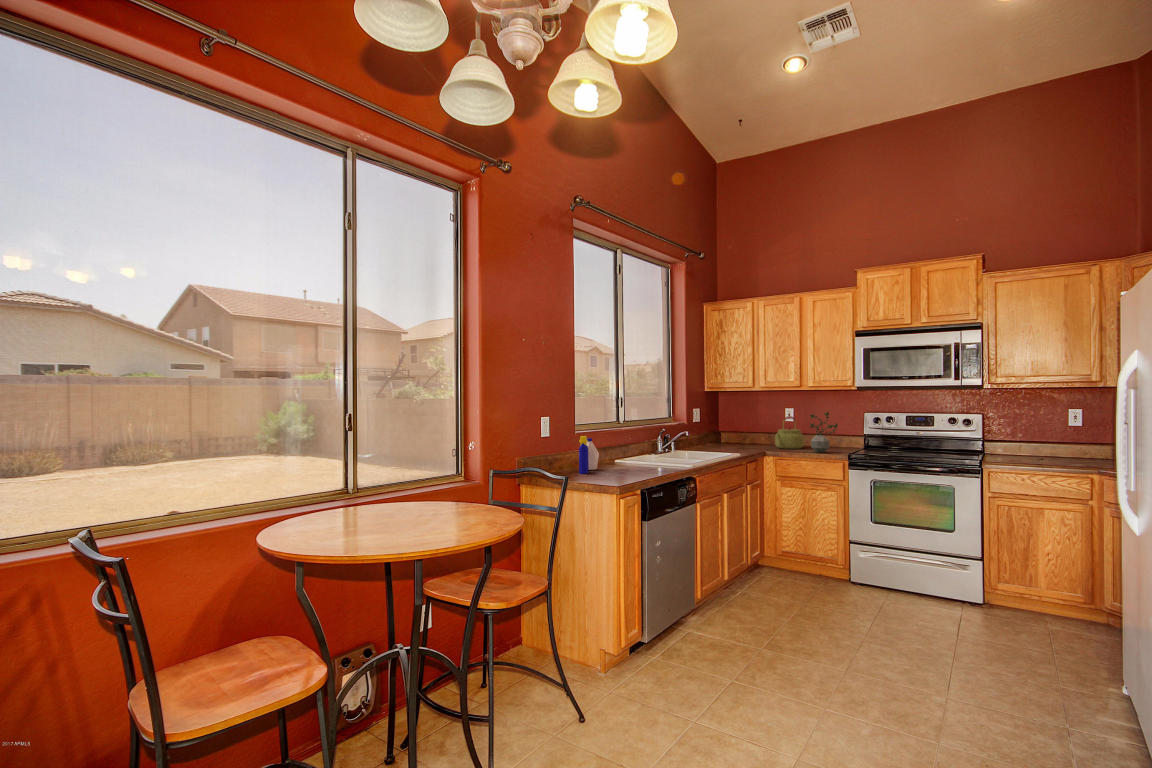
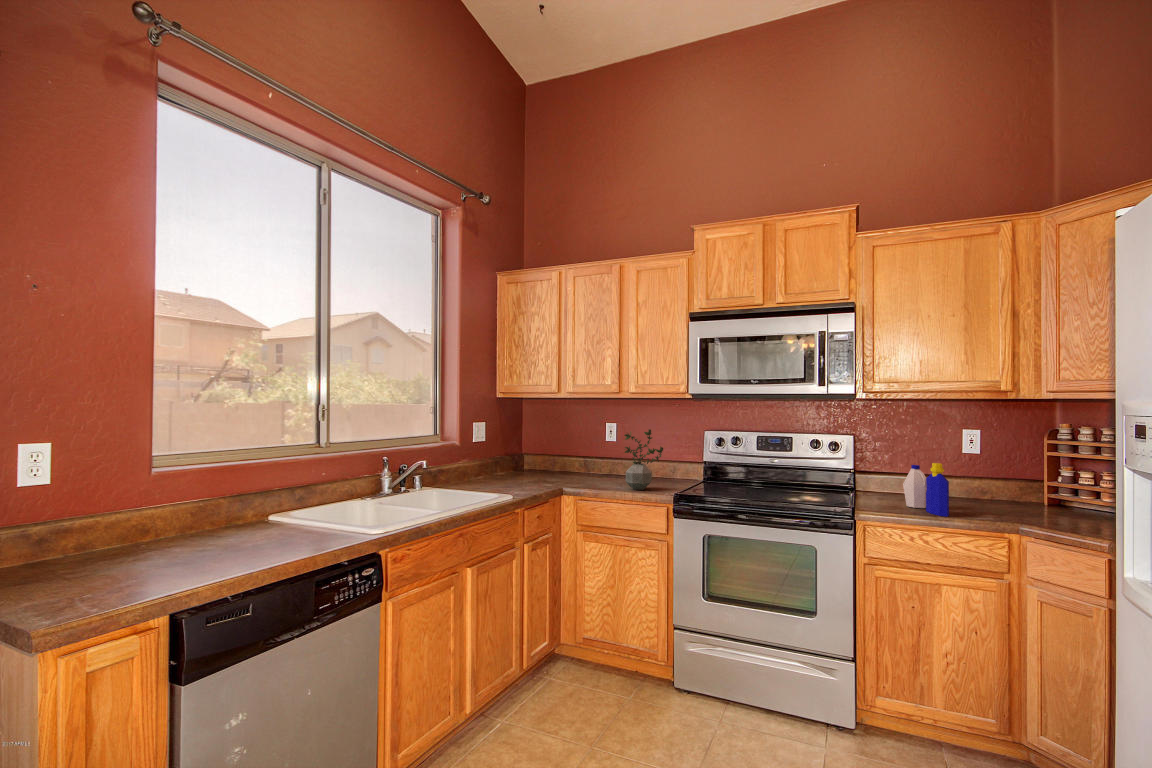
kettle: present [775,416,804,449] -> none [584,435,623,482]
bottle: present [579,436,599,474] -> present [903,463,949,517]

